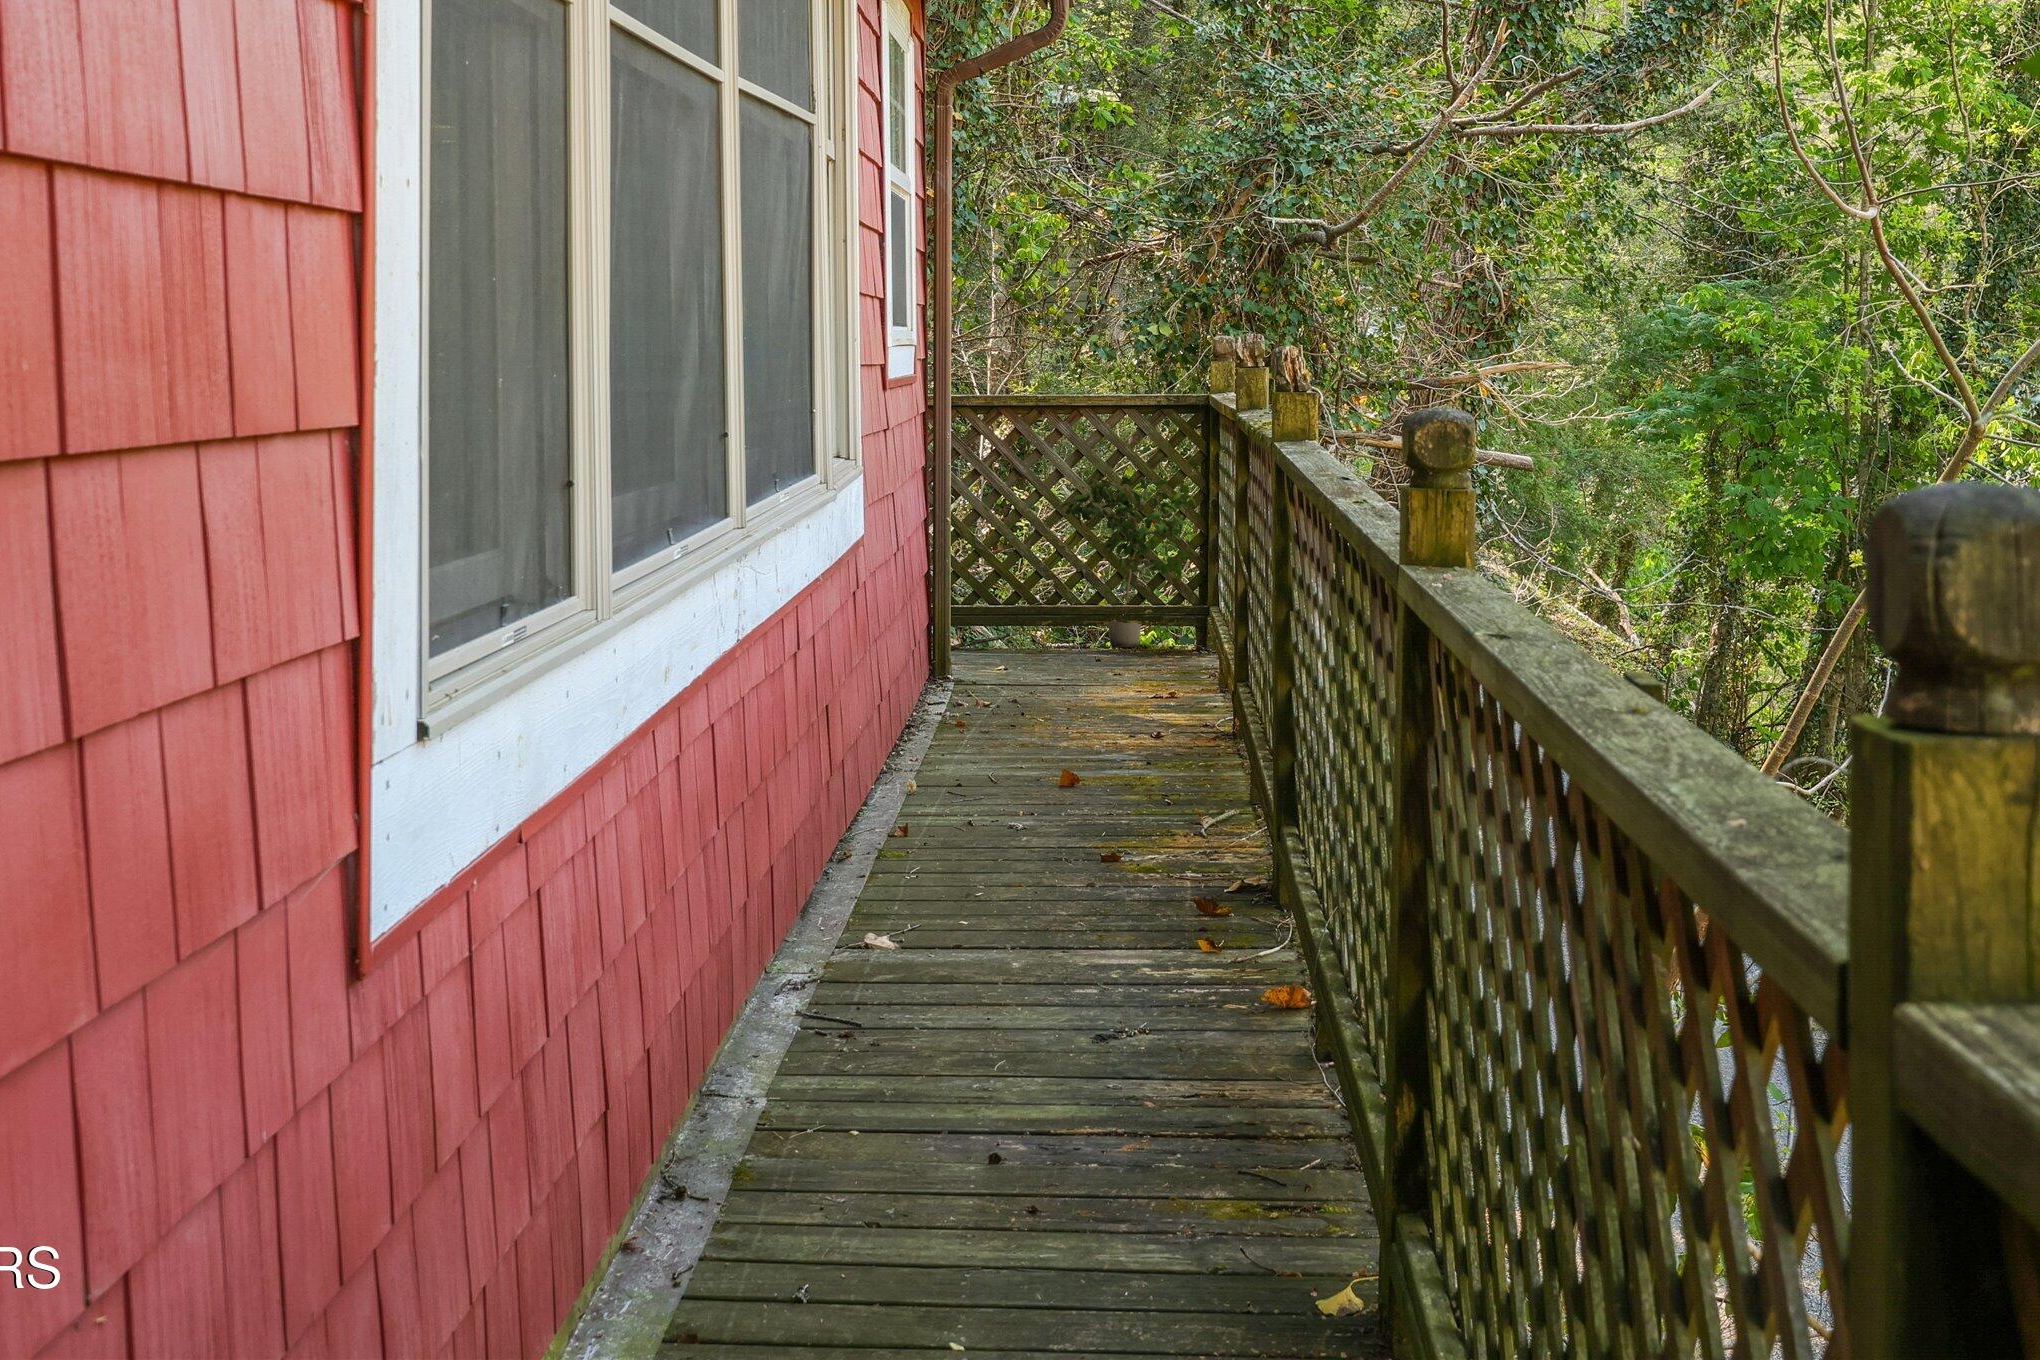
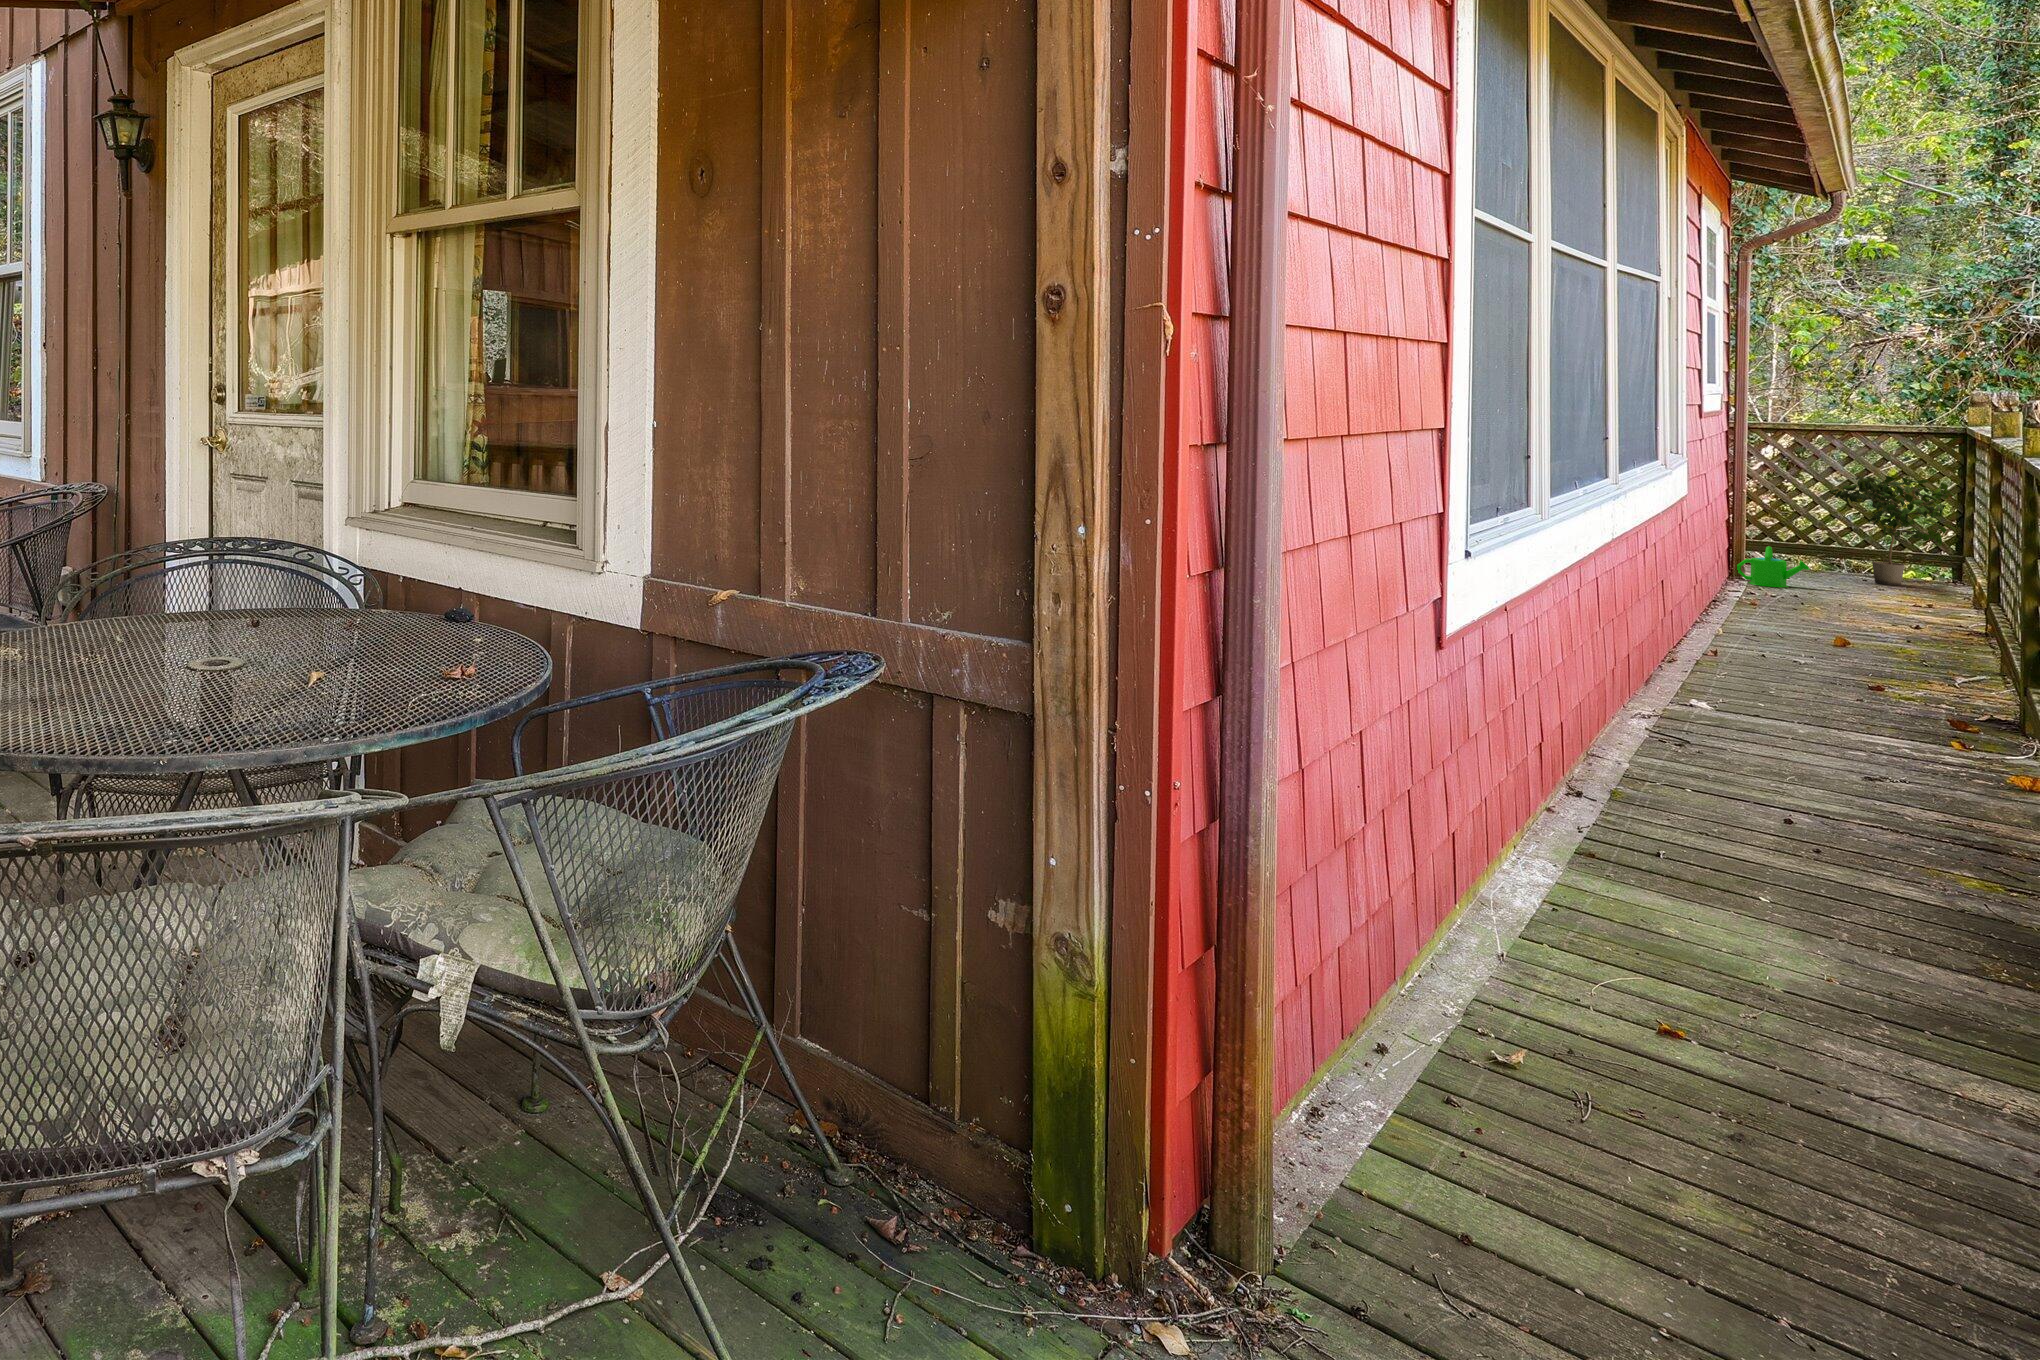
watering can: none [944,604,1035,673] -> present [1737,546,1810,587]

